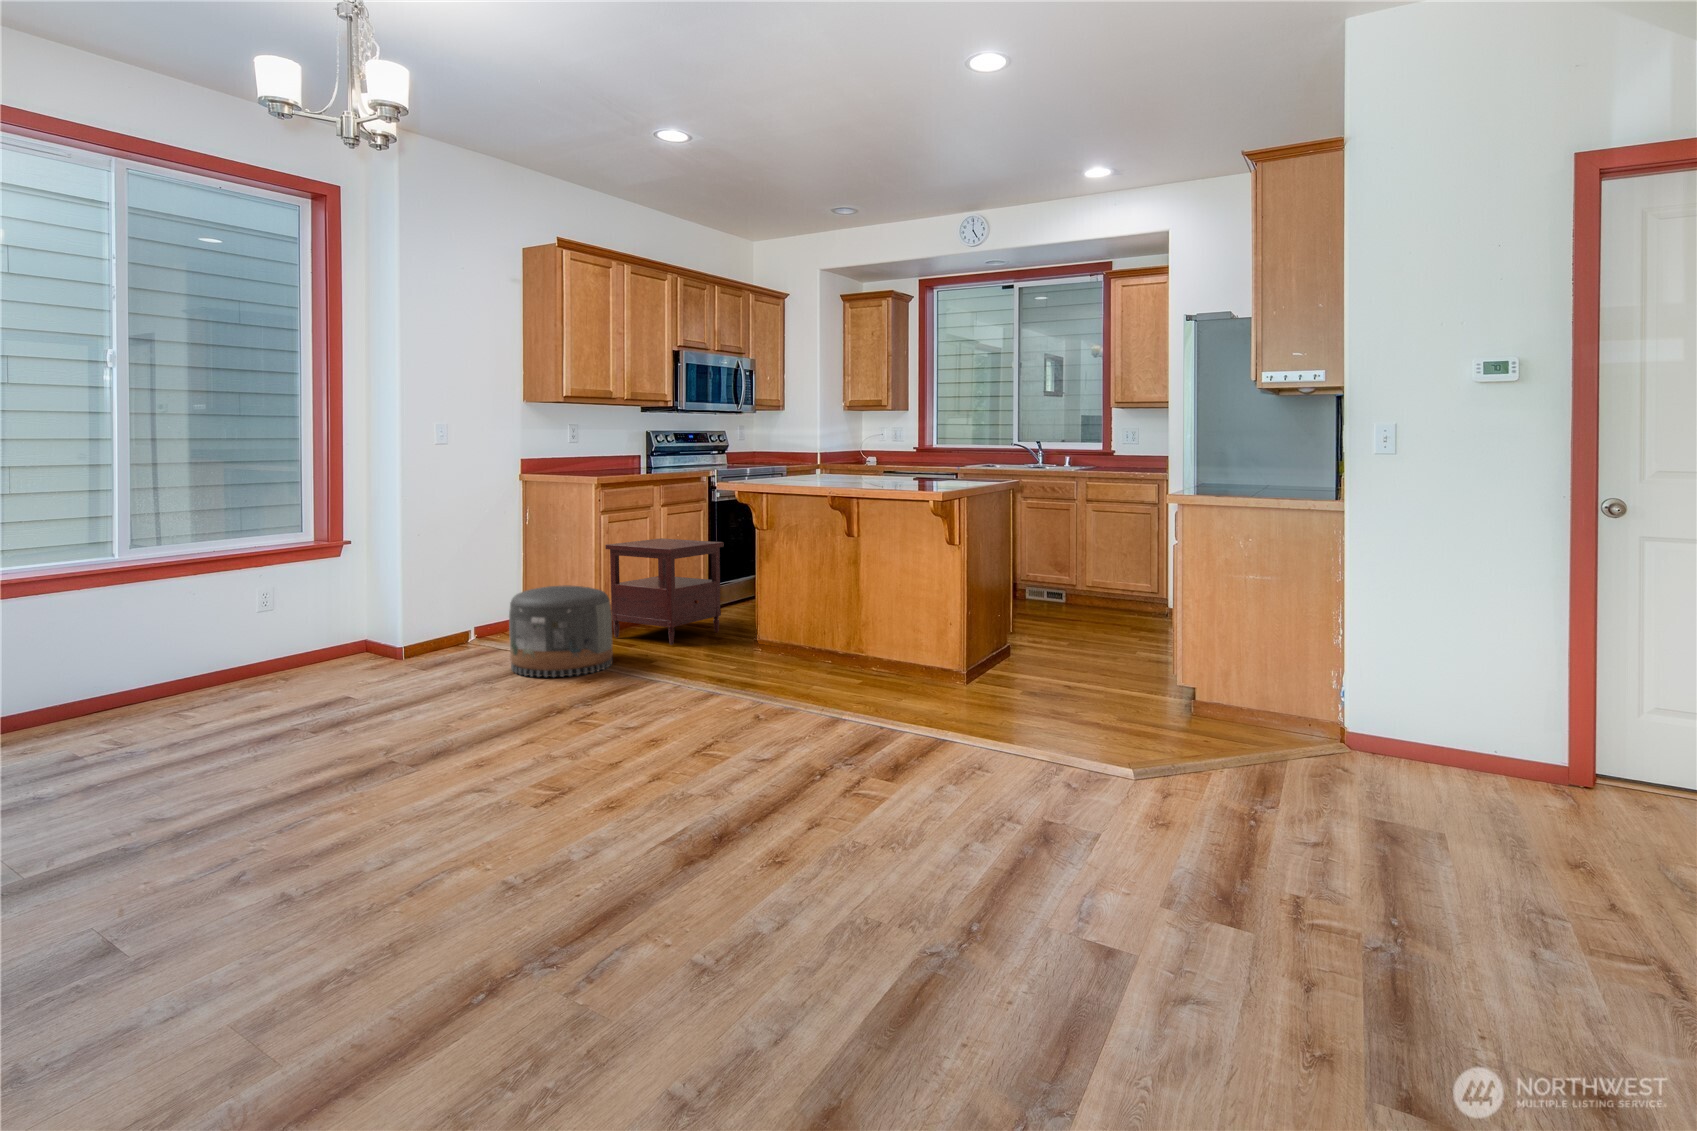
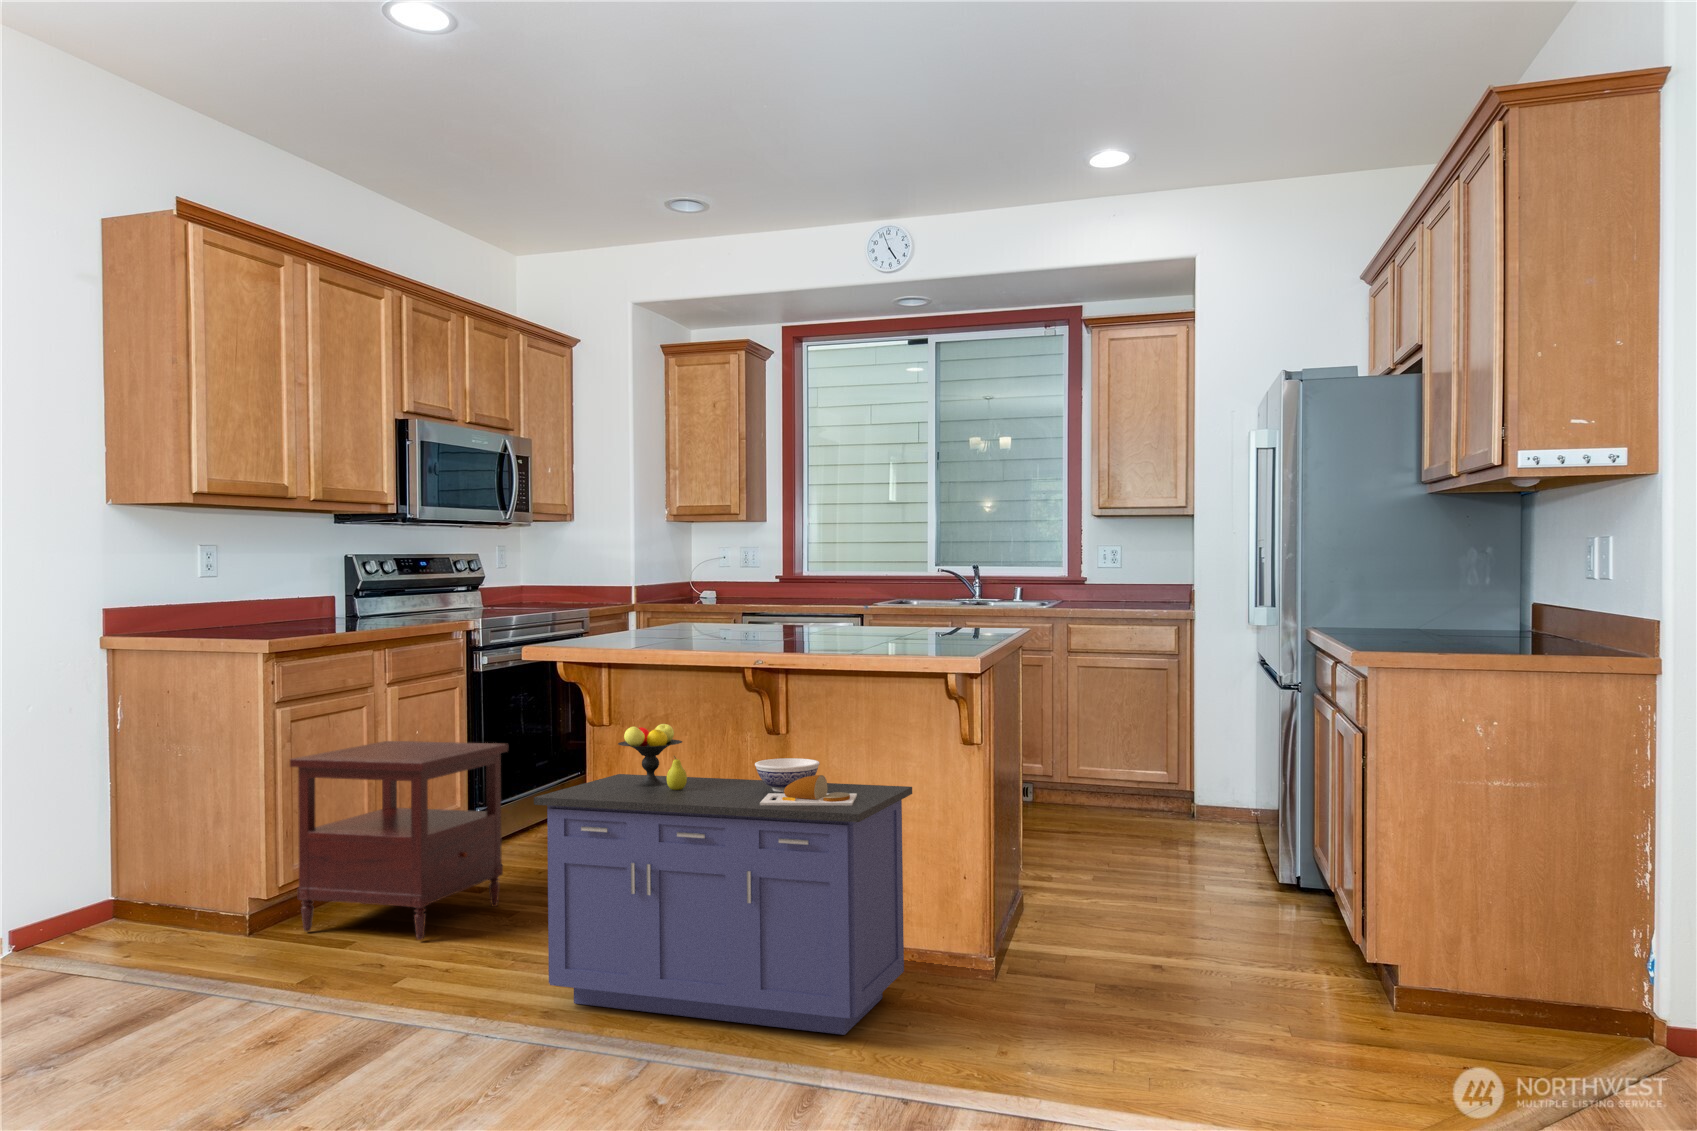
storage cabinet: none [716,532,923,700] -> present [534,724,912,1035]
pouf: present [509,585,613,677] -> none [102,844,314,1040]

